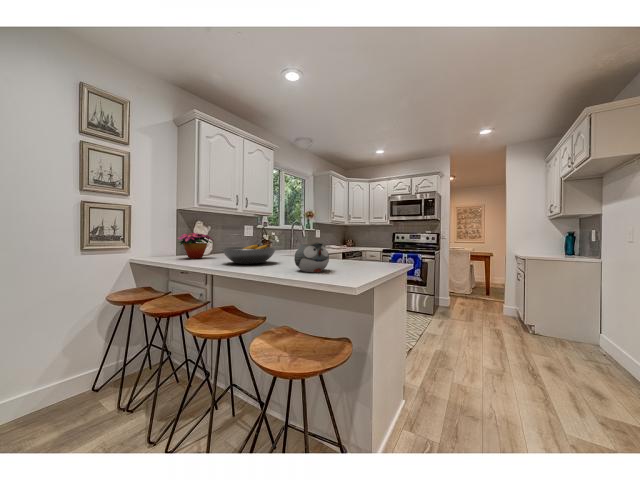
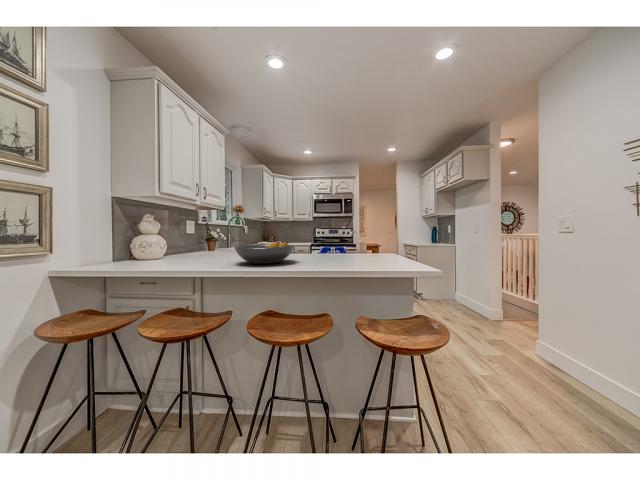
flower arrangement: present [179,233,214,259] -> none [135,229,194,263]
teapot: present [294,242,329,272] -> none [335,238,375,266]

